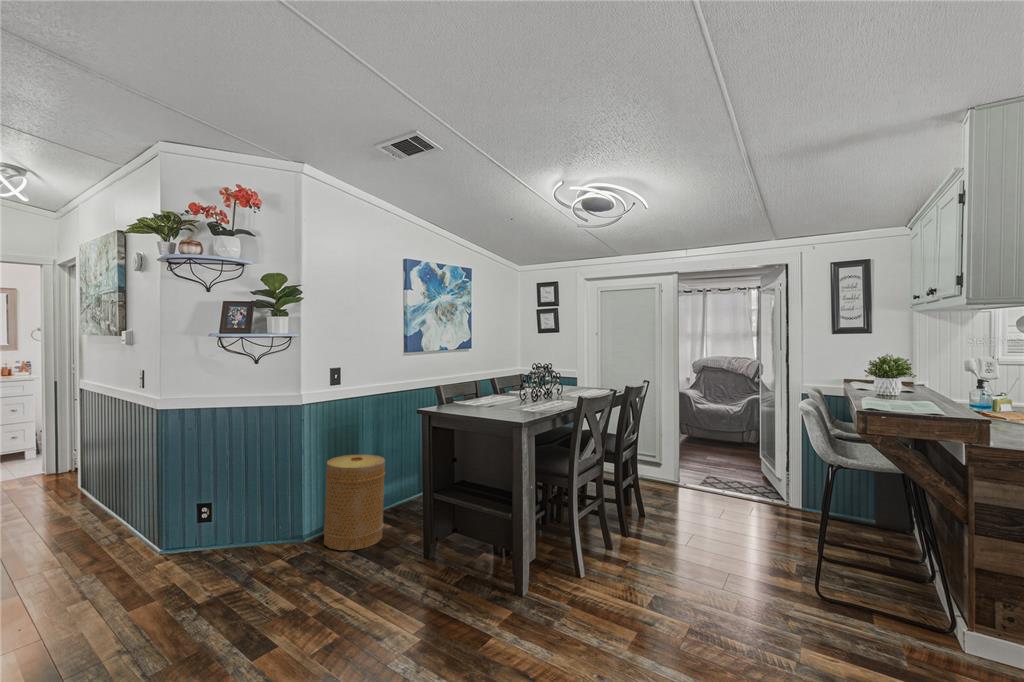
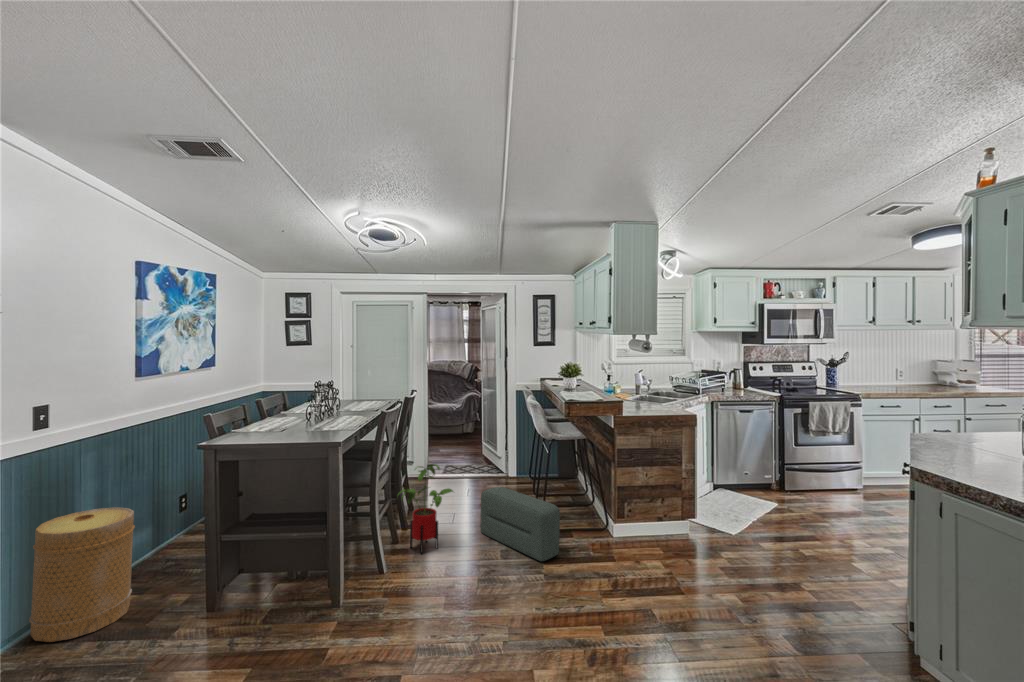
house plant: none [604,466,674,573] -> present [398,464,453,554]
pouf: none [717,514,834,640] -> present [480,487,560,561]

